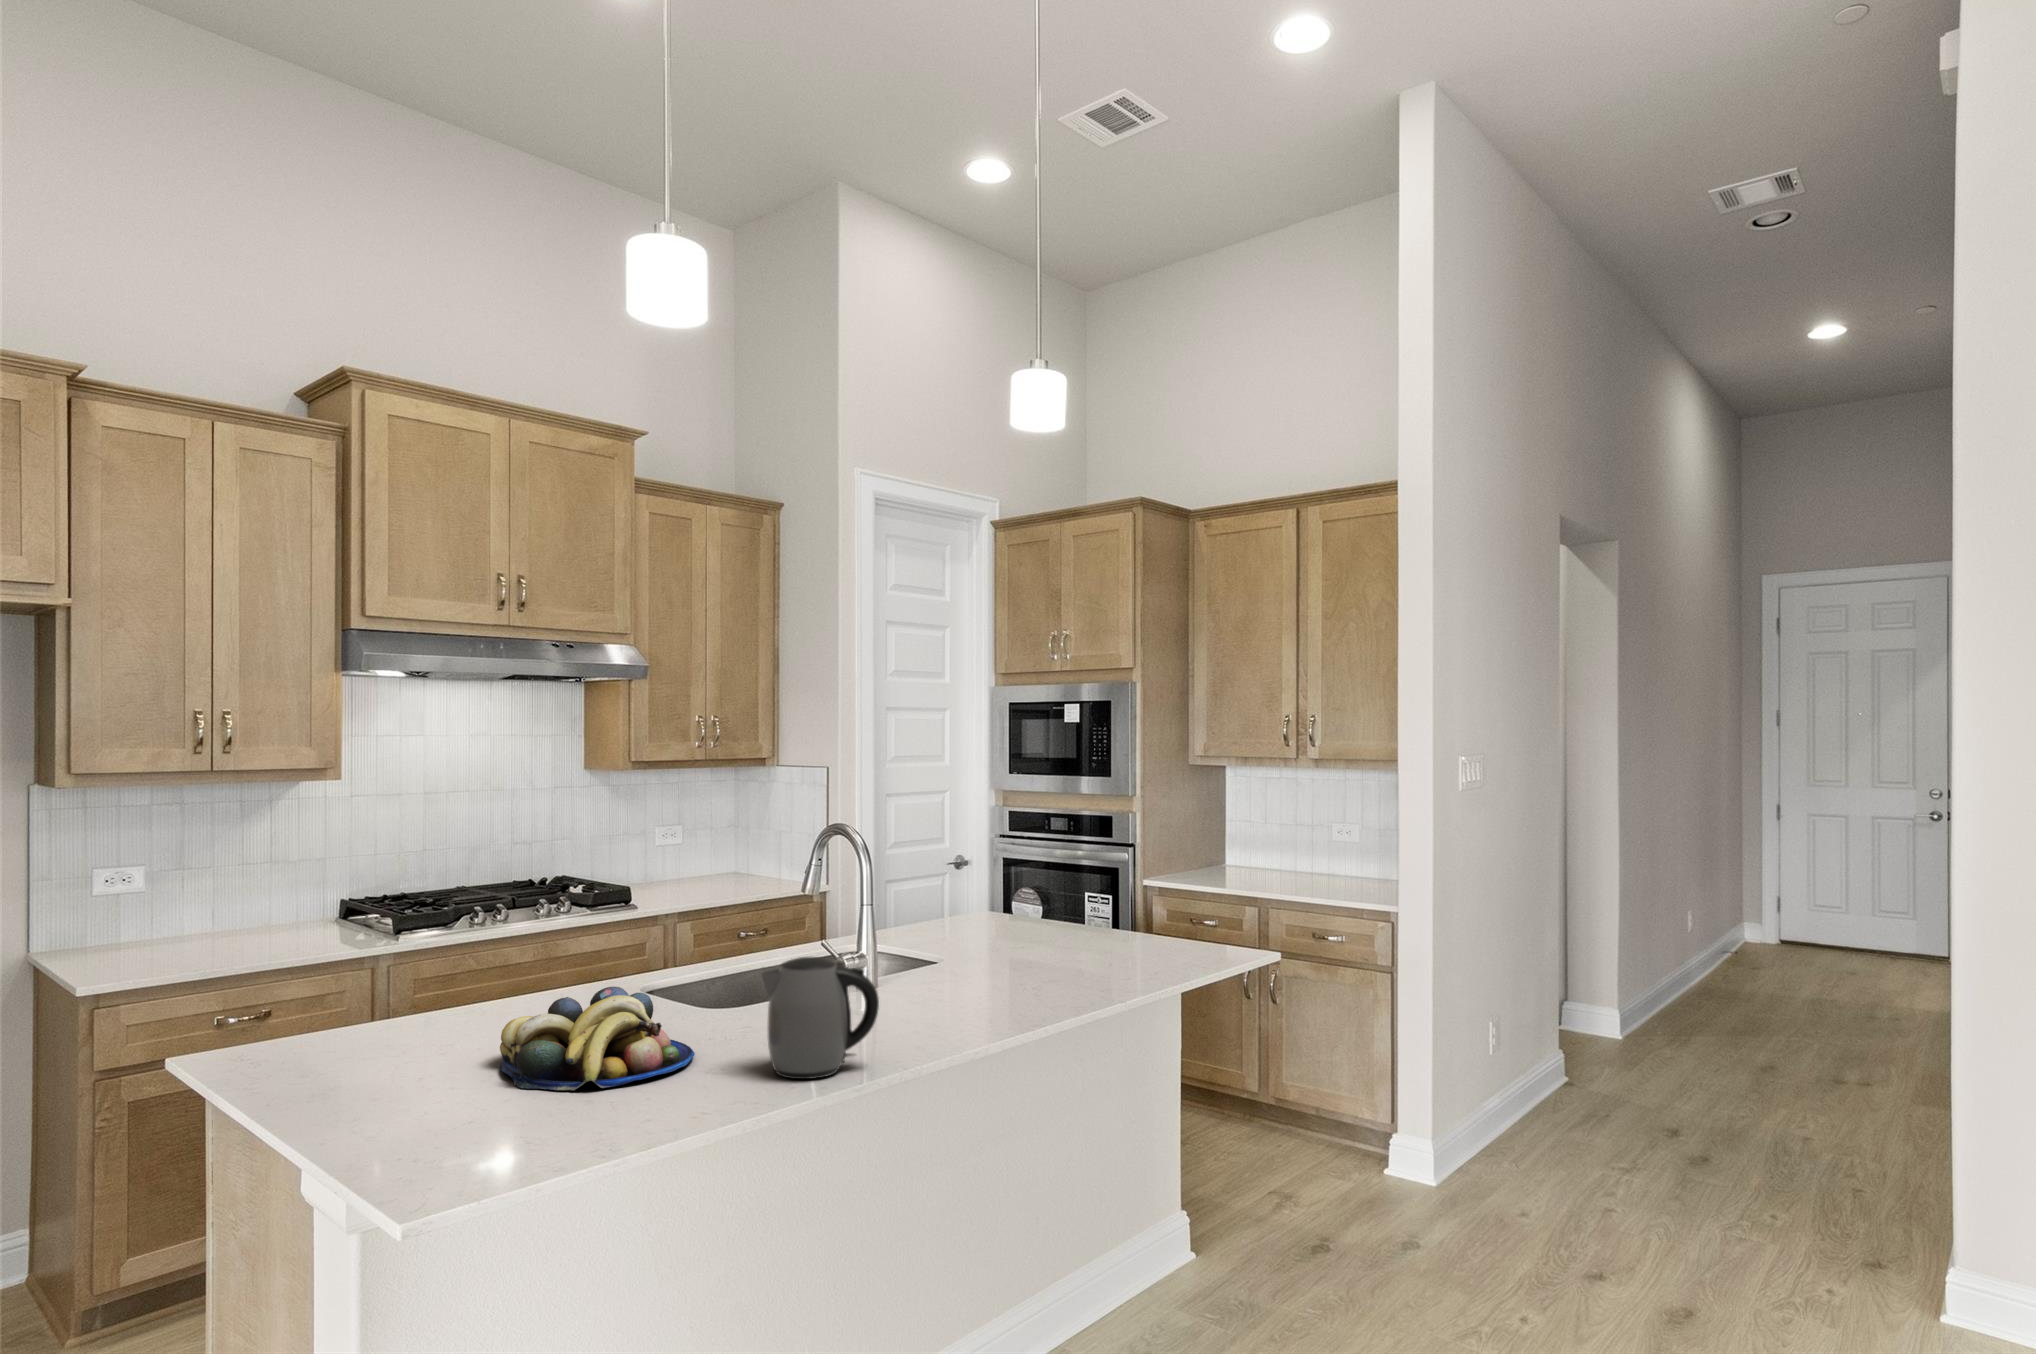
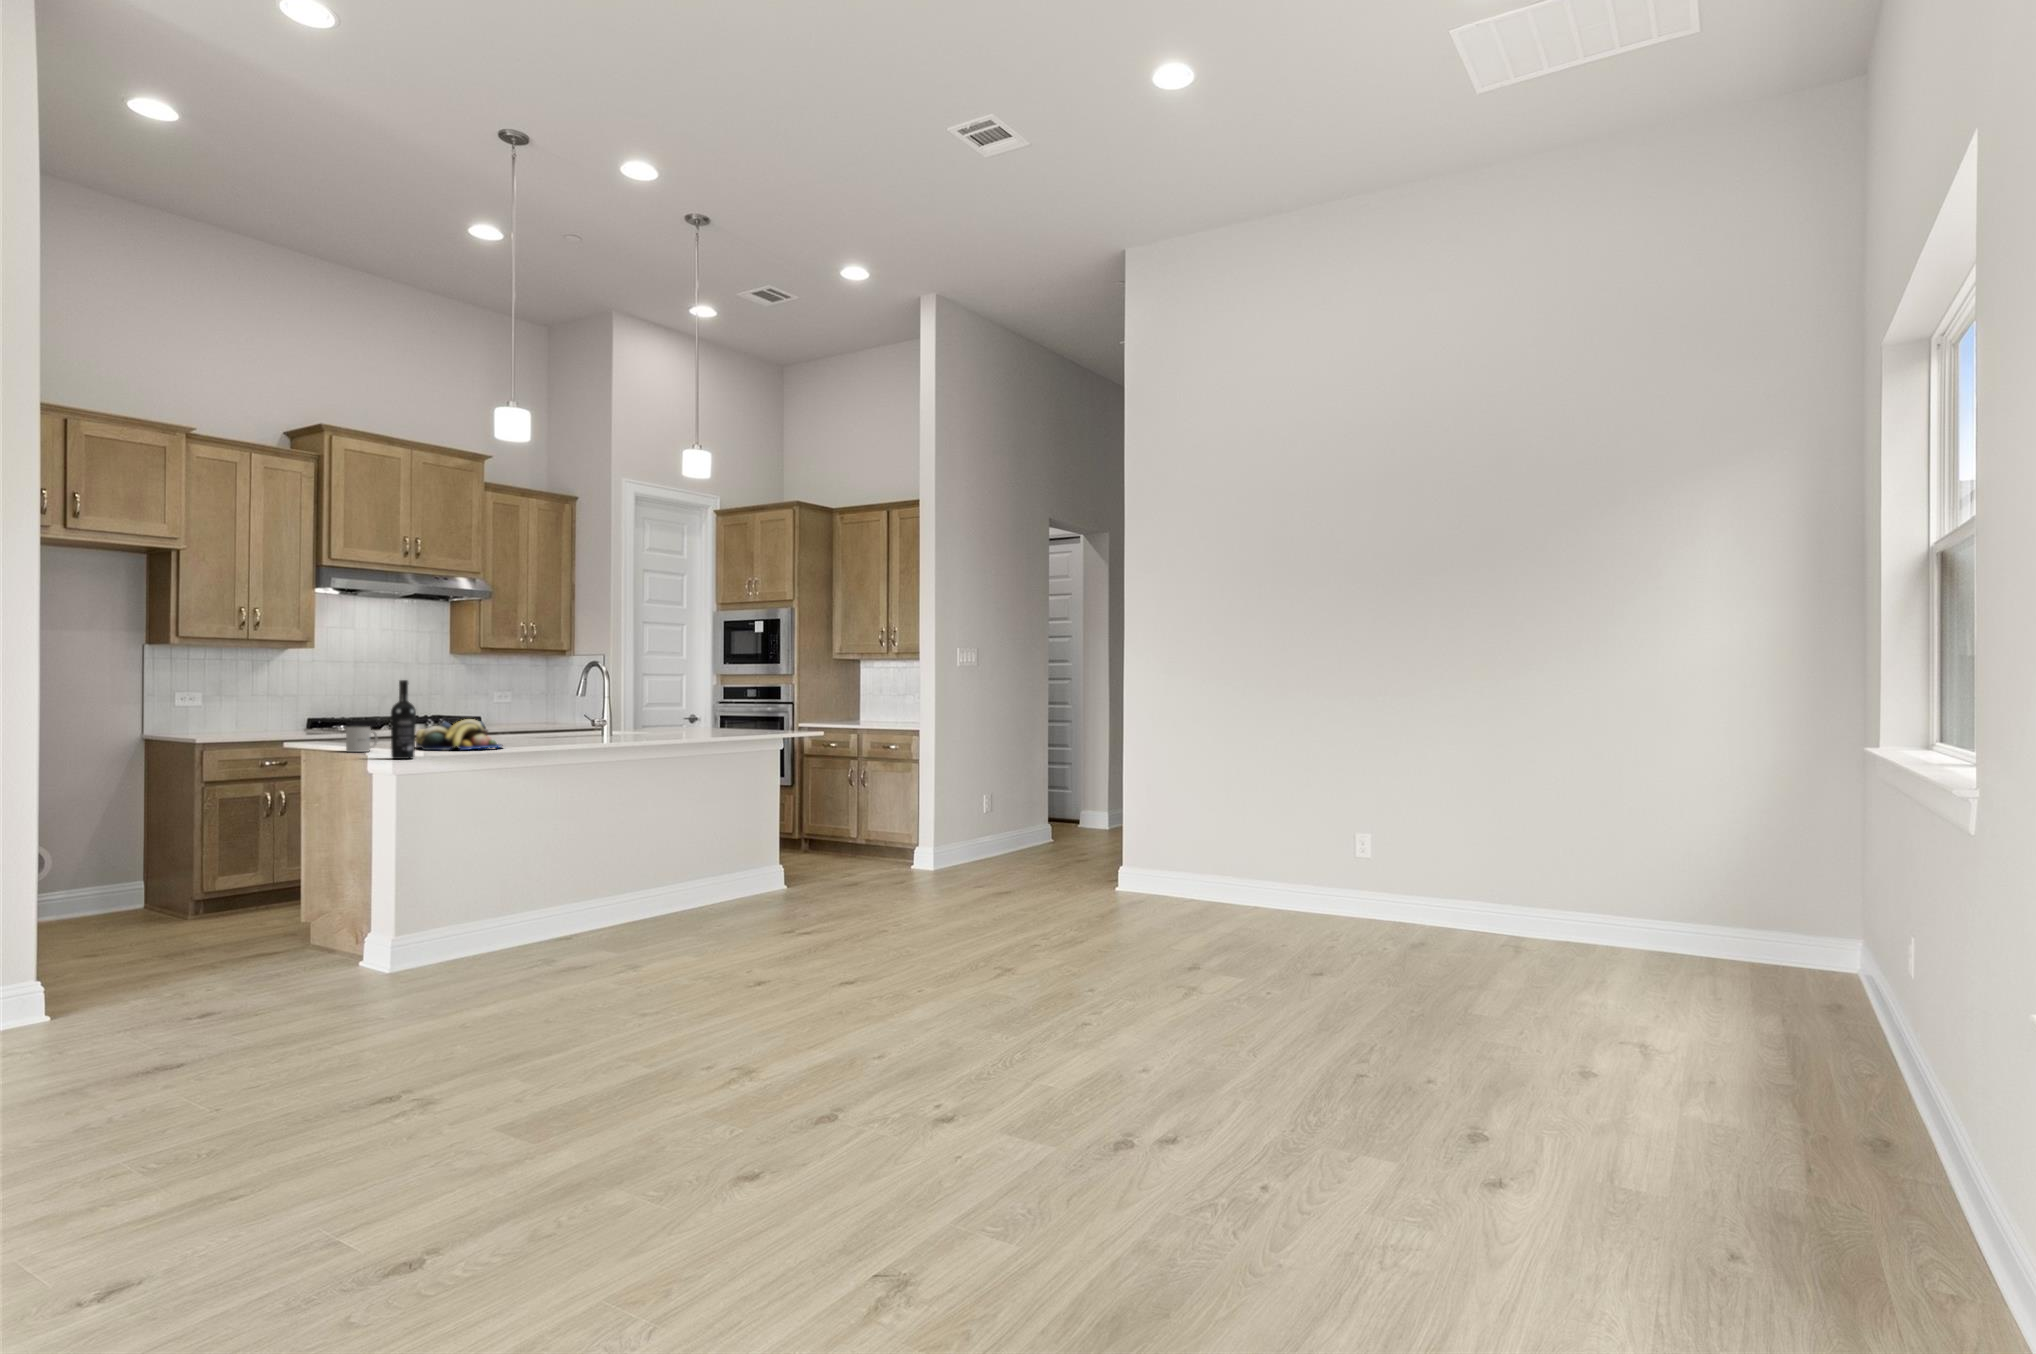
kettle: present [761,957,879,1079] -> none [532,702,586,750]
wine bottle: none [423,970,490,1200] -> present [391,680,416,759]
mug: none [332,1042,410,1118] -> present [346,727,378,752]

